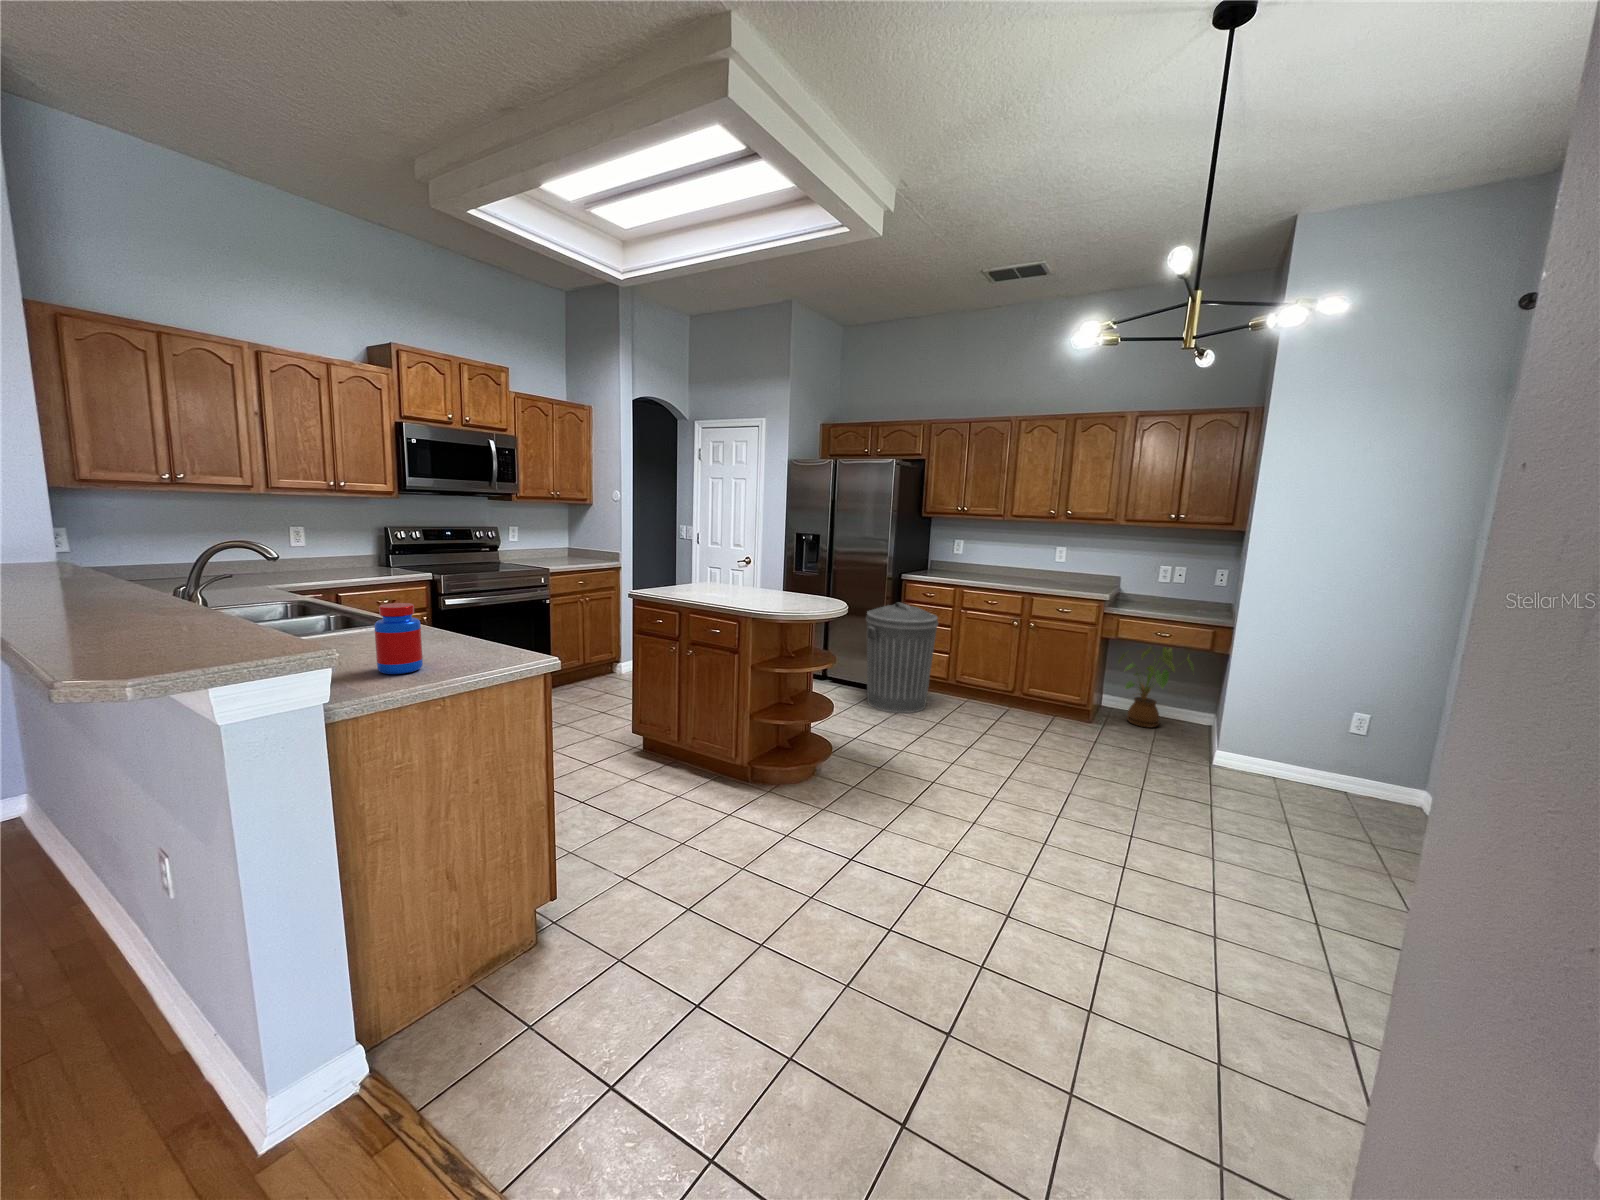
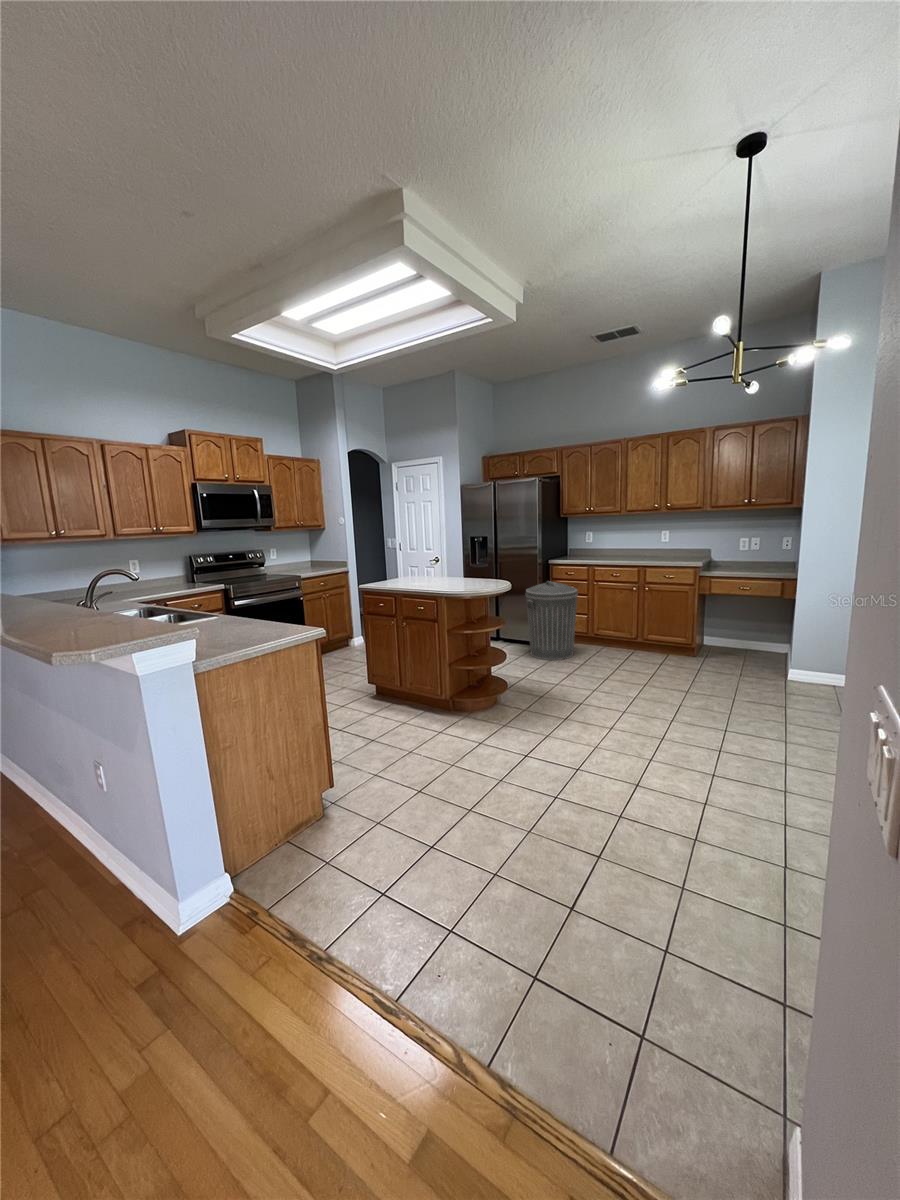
jar: present [374,603,423,674] -> none [211,602,242,647]
house plant: present [1119,647,1194,727] -> none [713,599,771,658]

